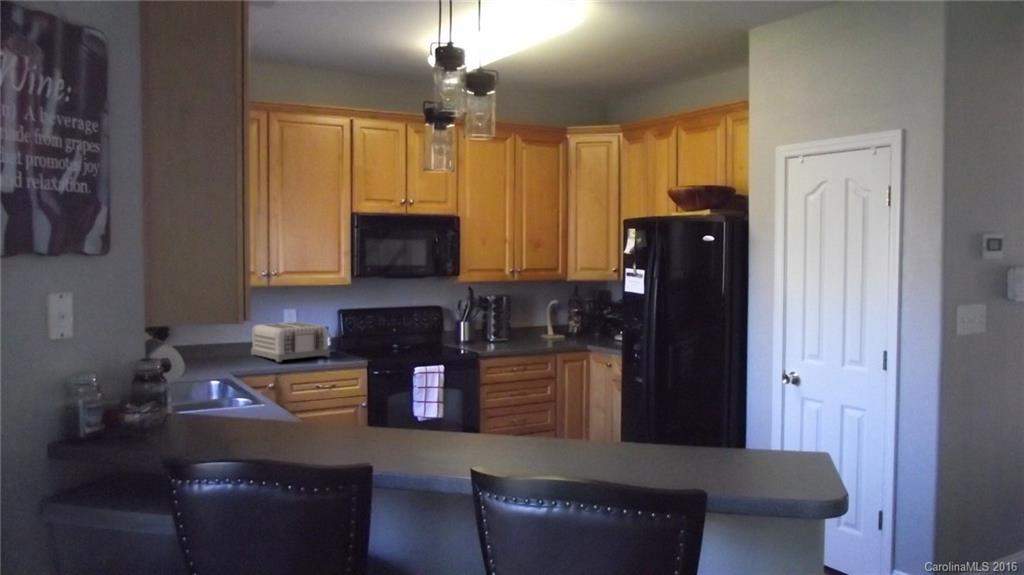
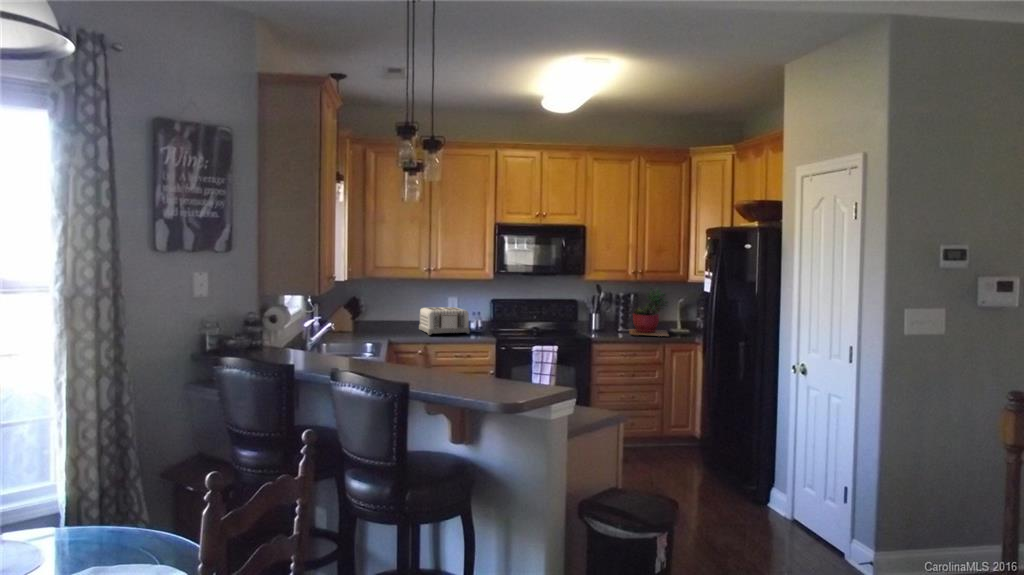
succulent plant: none [507,289,561,345] -> present [629,287,668,336]

